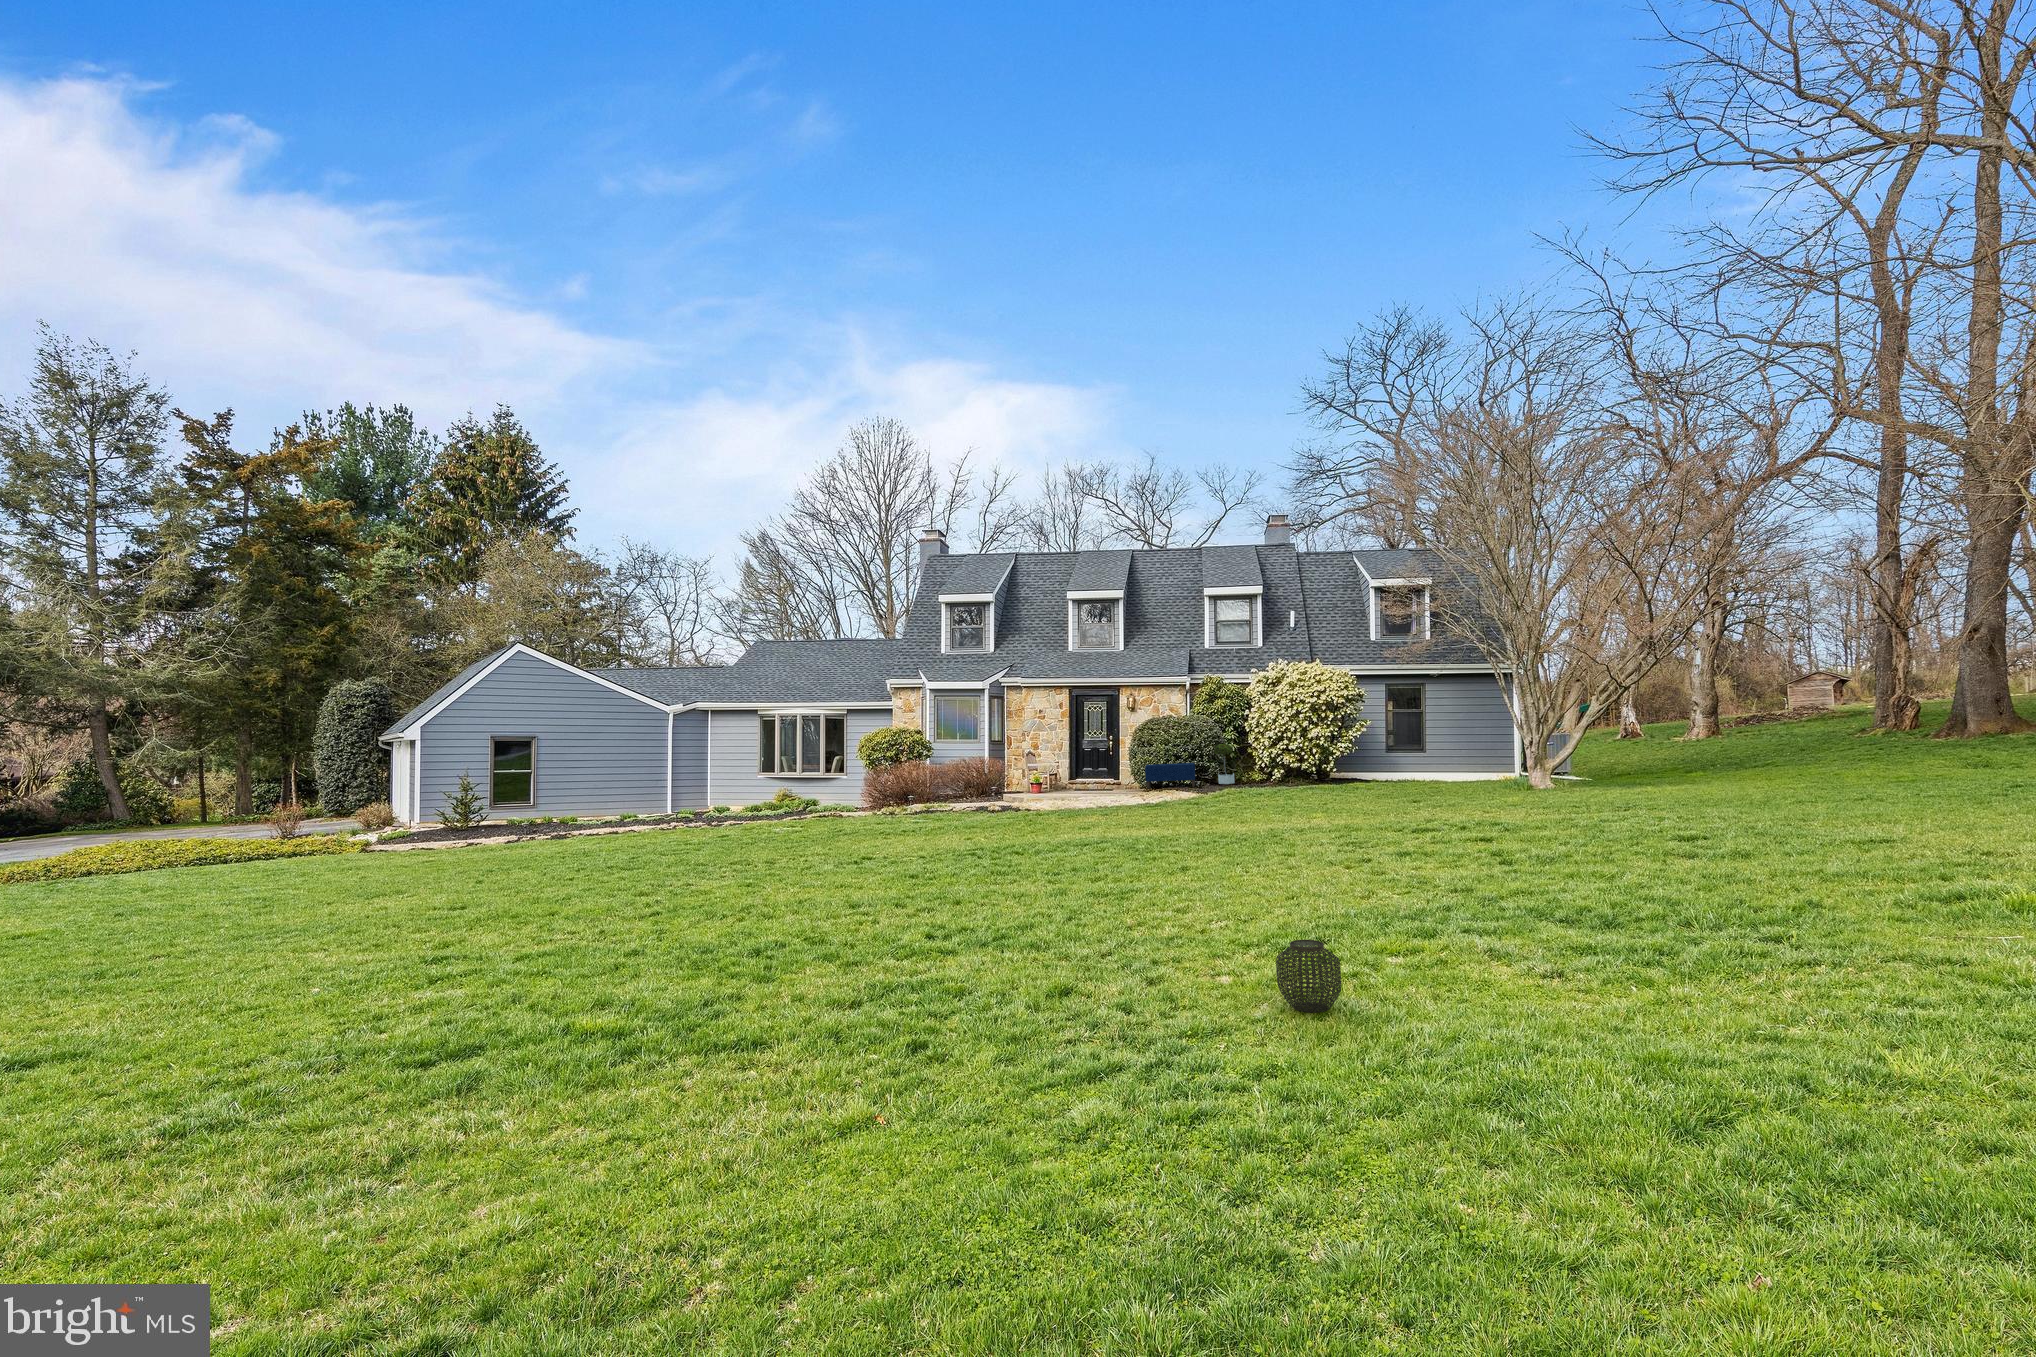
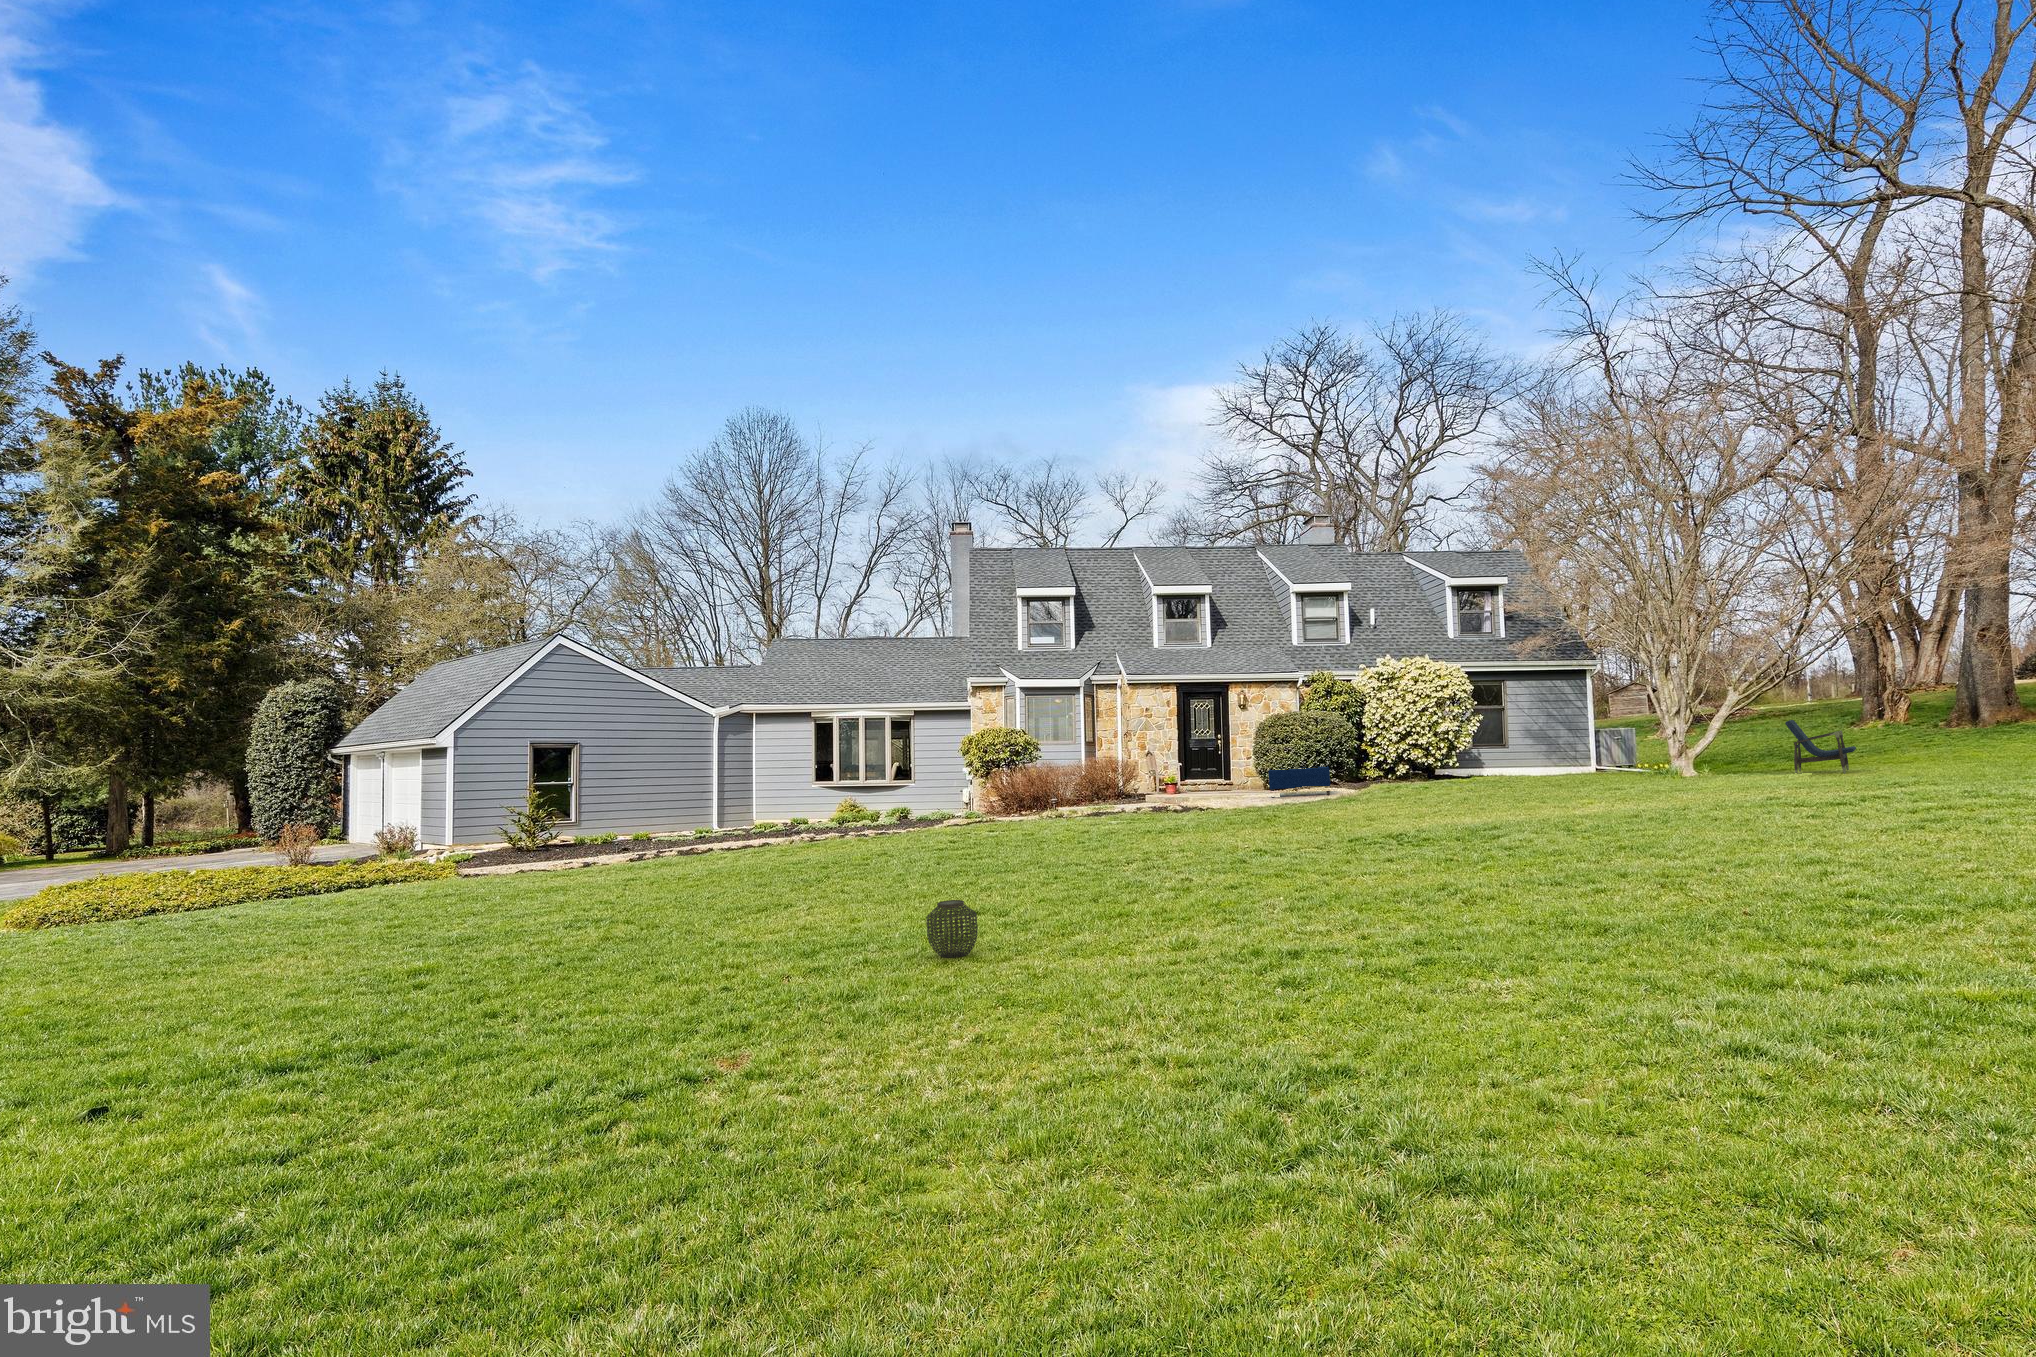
lounge chair: none [1552,731,1605,775] -> present [1785,720,1856,773]
potted tree: present [1214,744,1235,784] -> none [1353,742,1379,791]
woven basket: present [1276,939,1341,1013] -> present [926,900,978,958]

